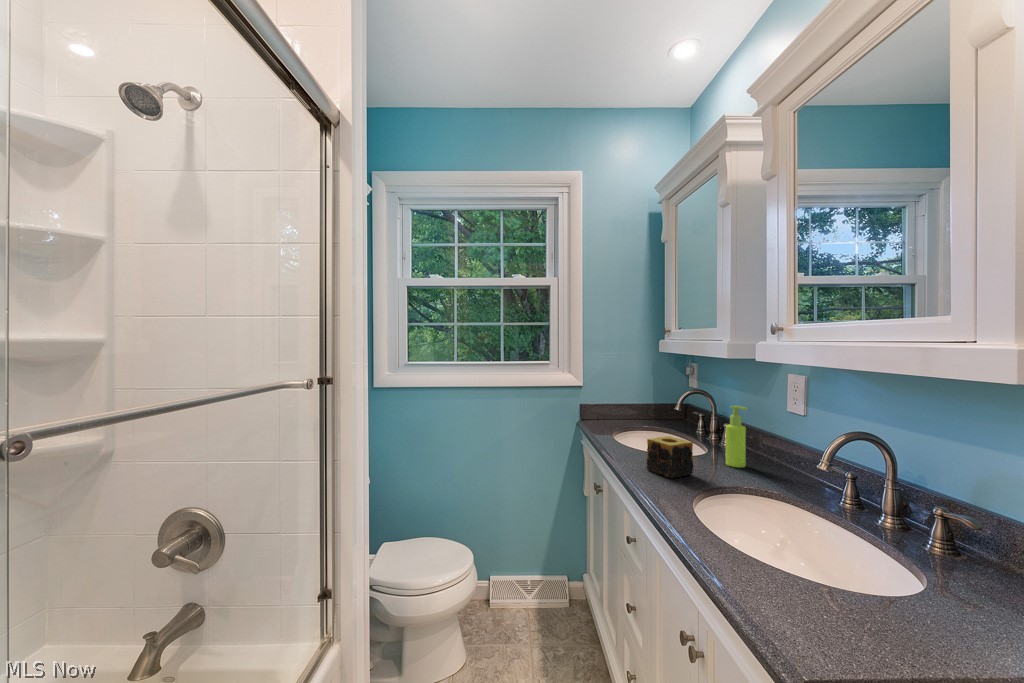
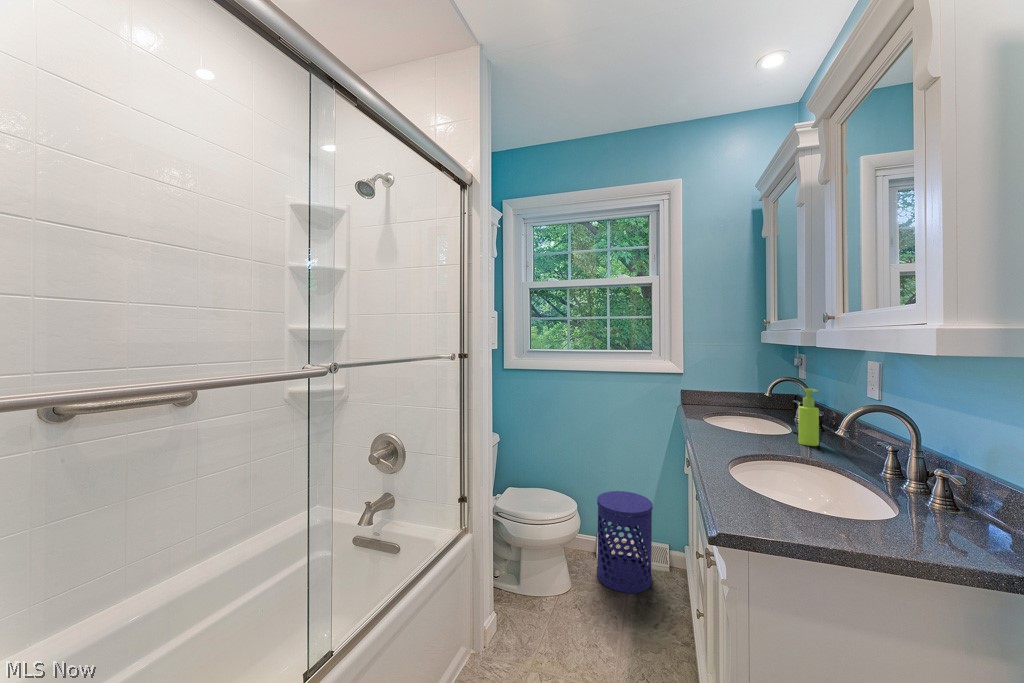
candle: present [646,436,693,478] -> none [711,412,754,445]
waste bin: none [495,524,558,650] -> present [597,491,653,593]

